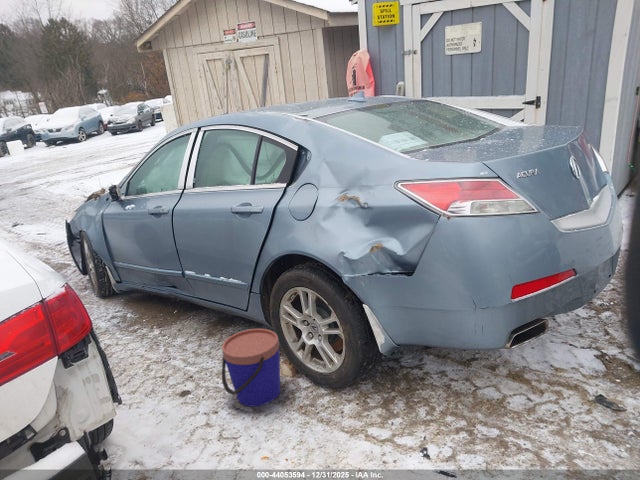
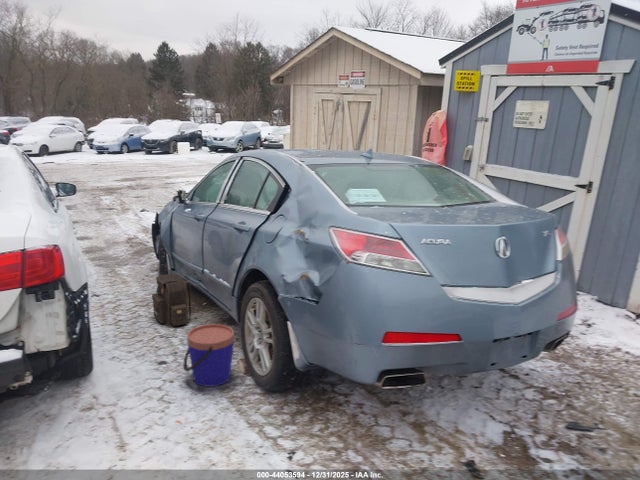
backpack: none [123,282,179,352] -> present [152,272,191,327]

